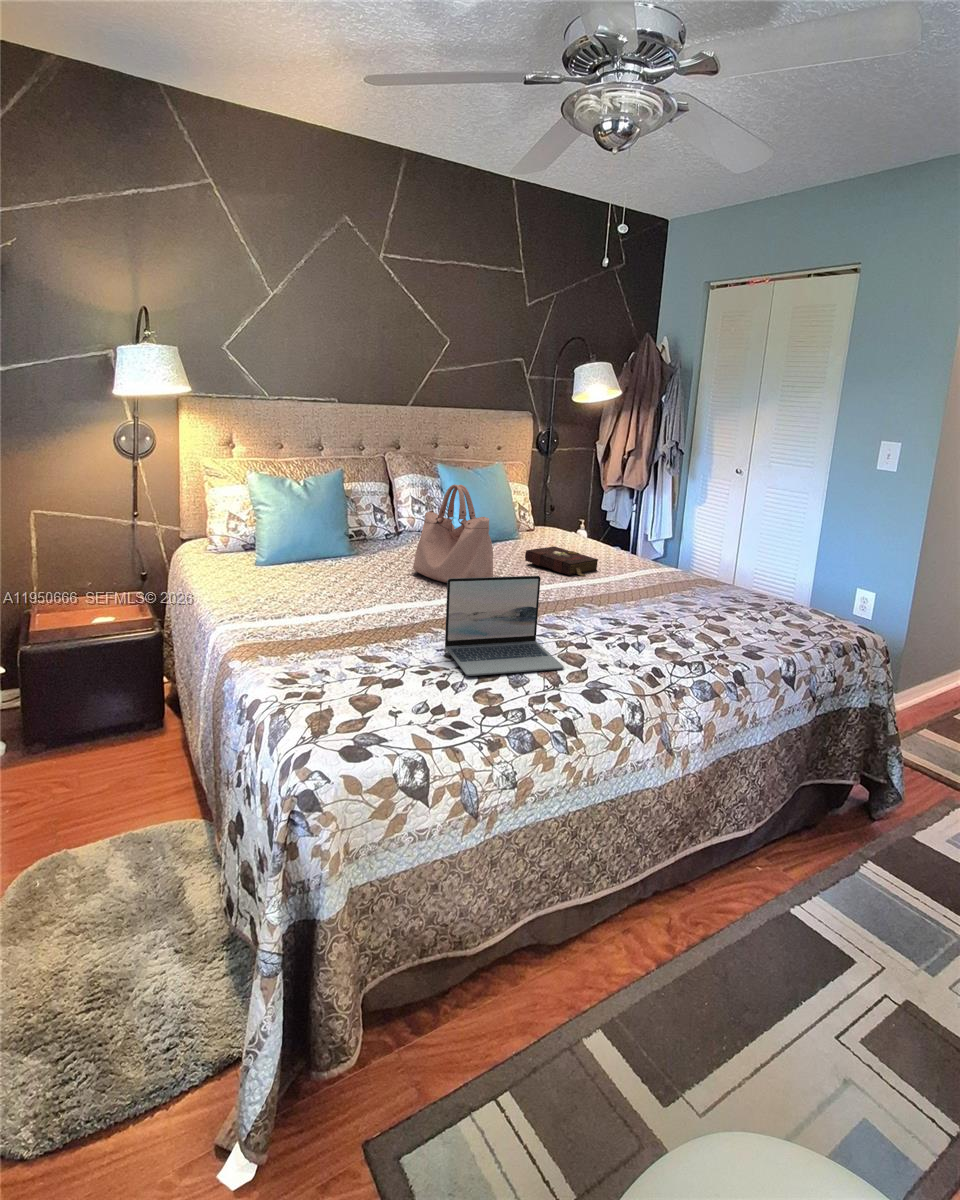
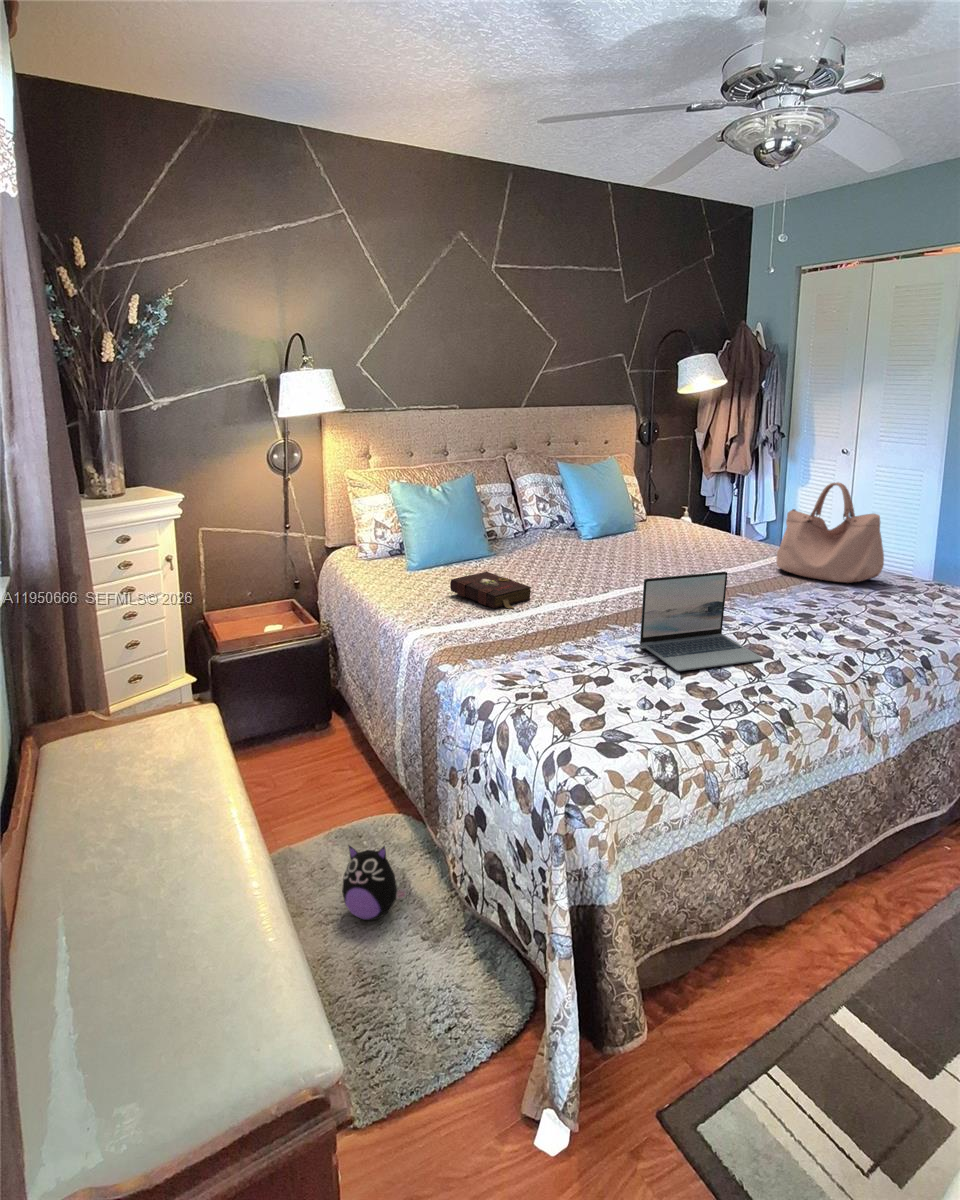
handbag: present [413,484,493,583] -> present [776,482,884,583]
book: present [525,546,598,576] -> present [450,572,531,609]
plush toy: none [103,851,177,934] -> present [342,846,407,920]

